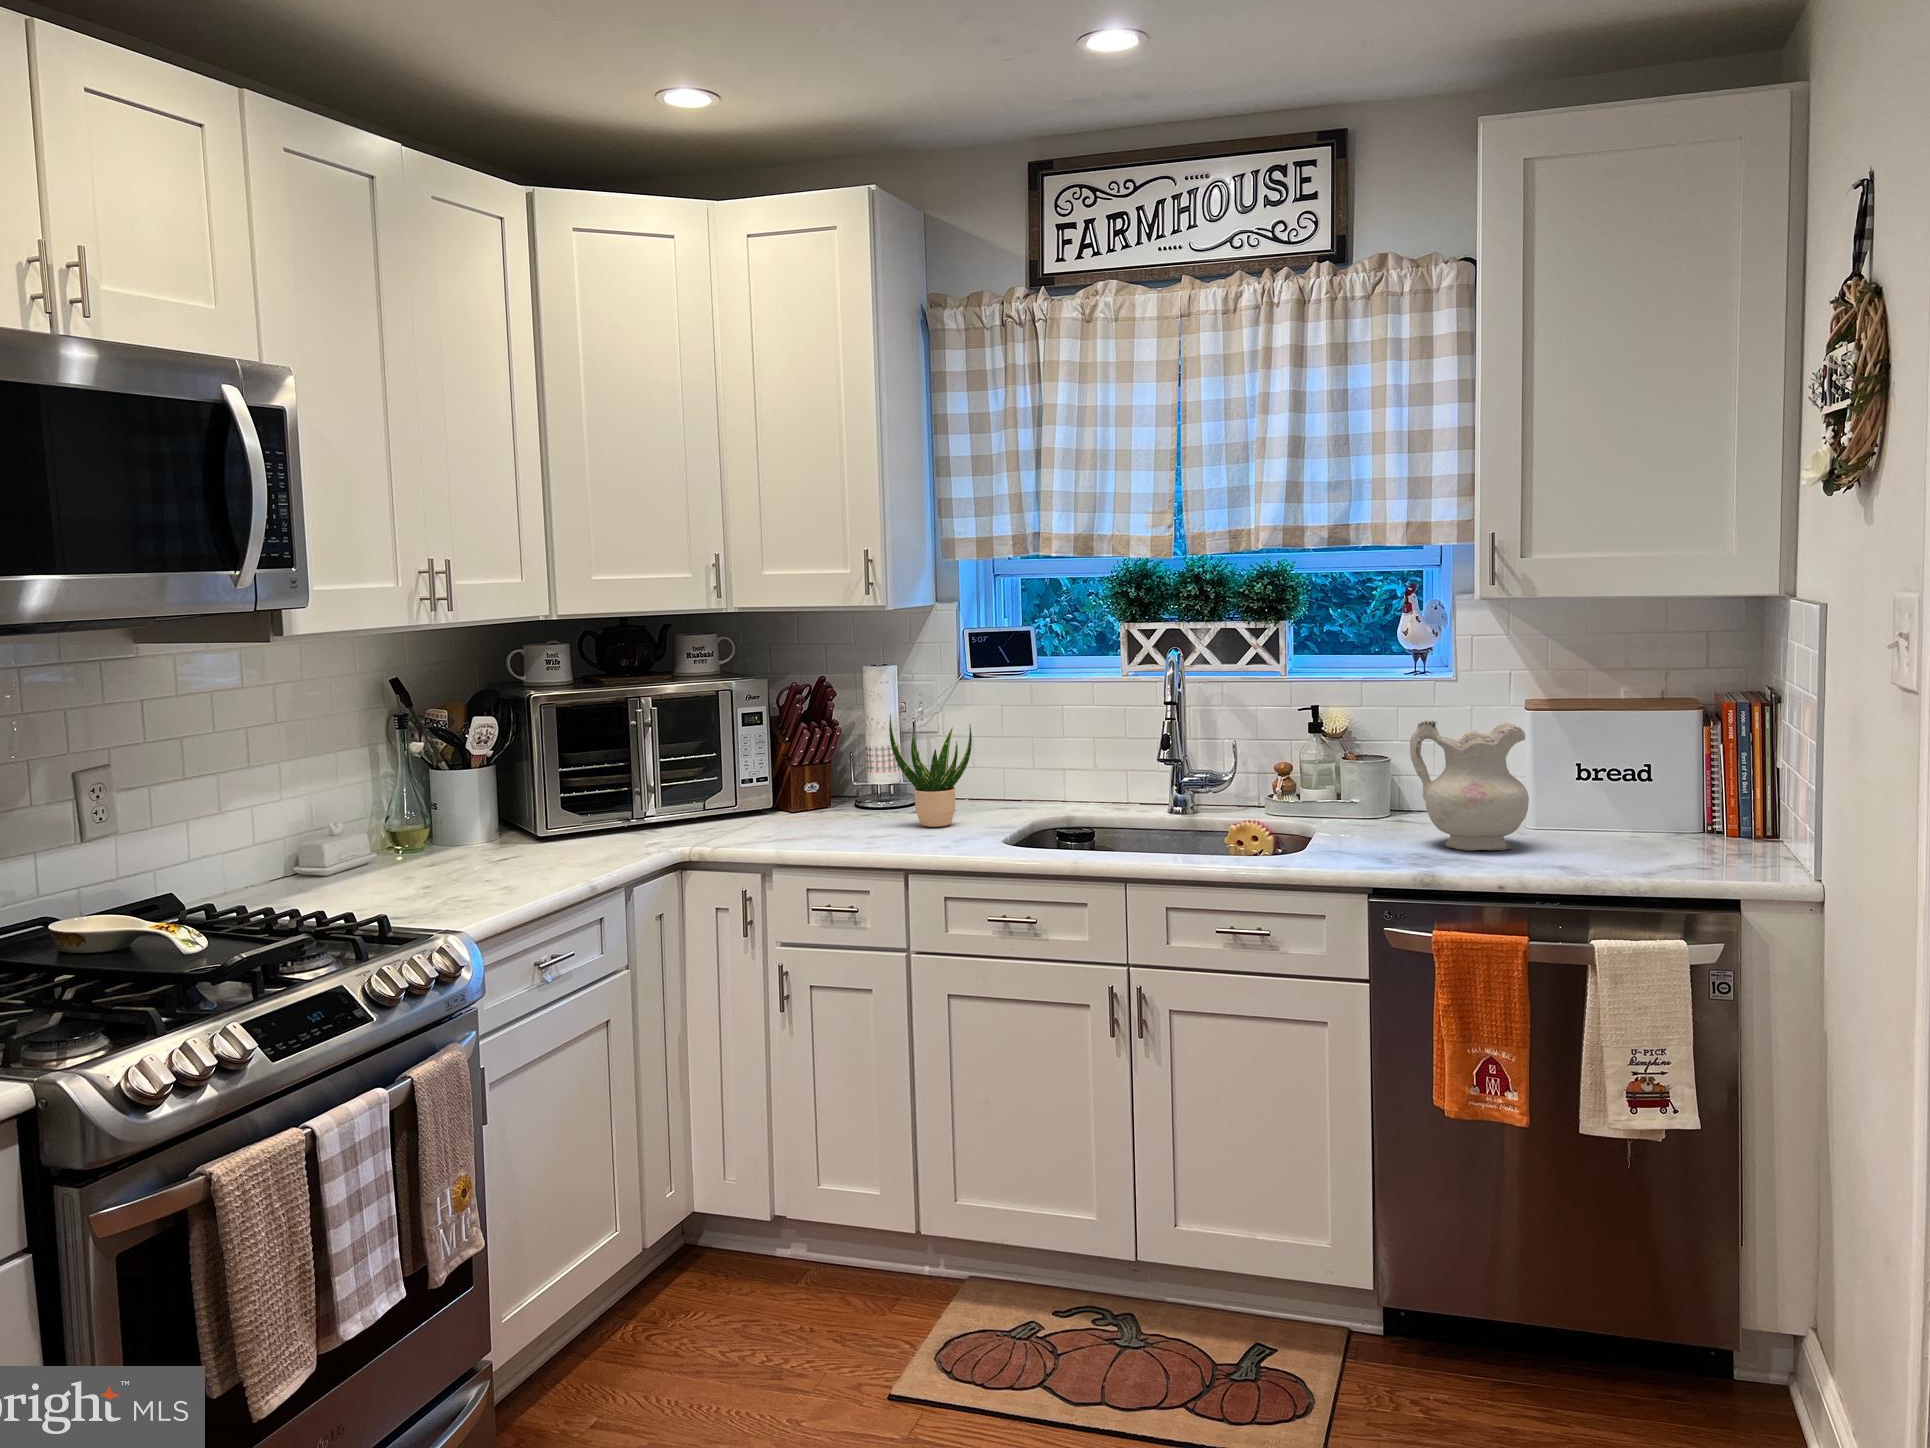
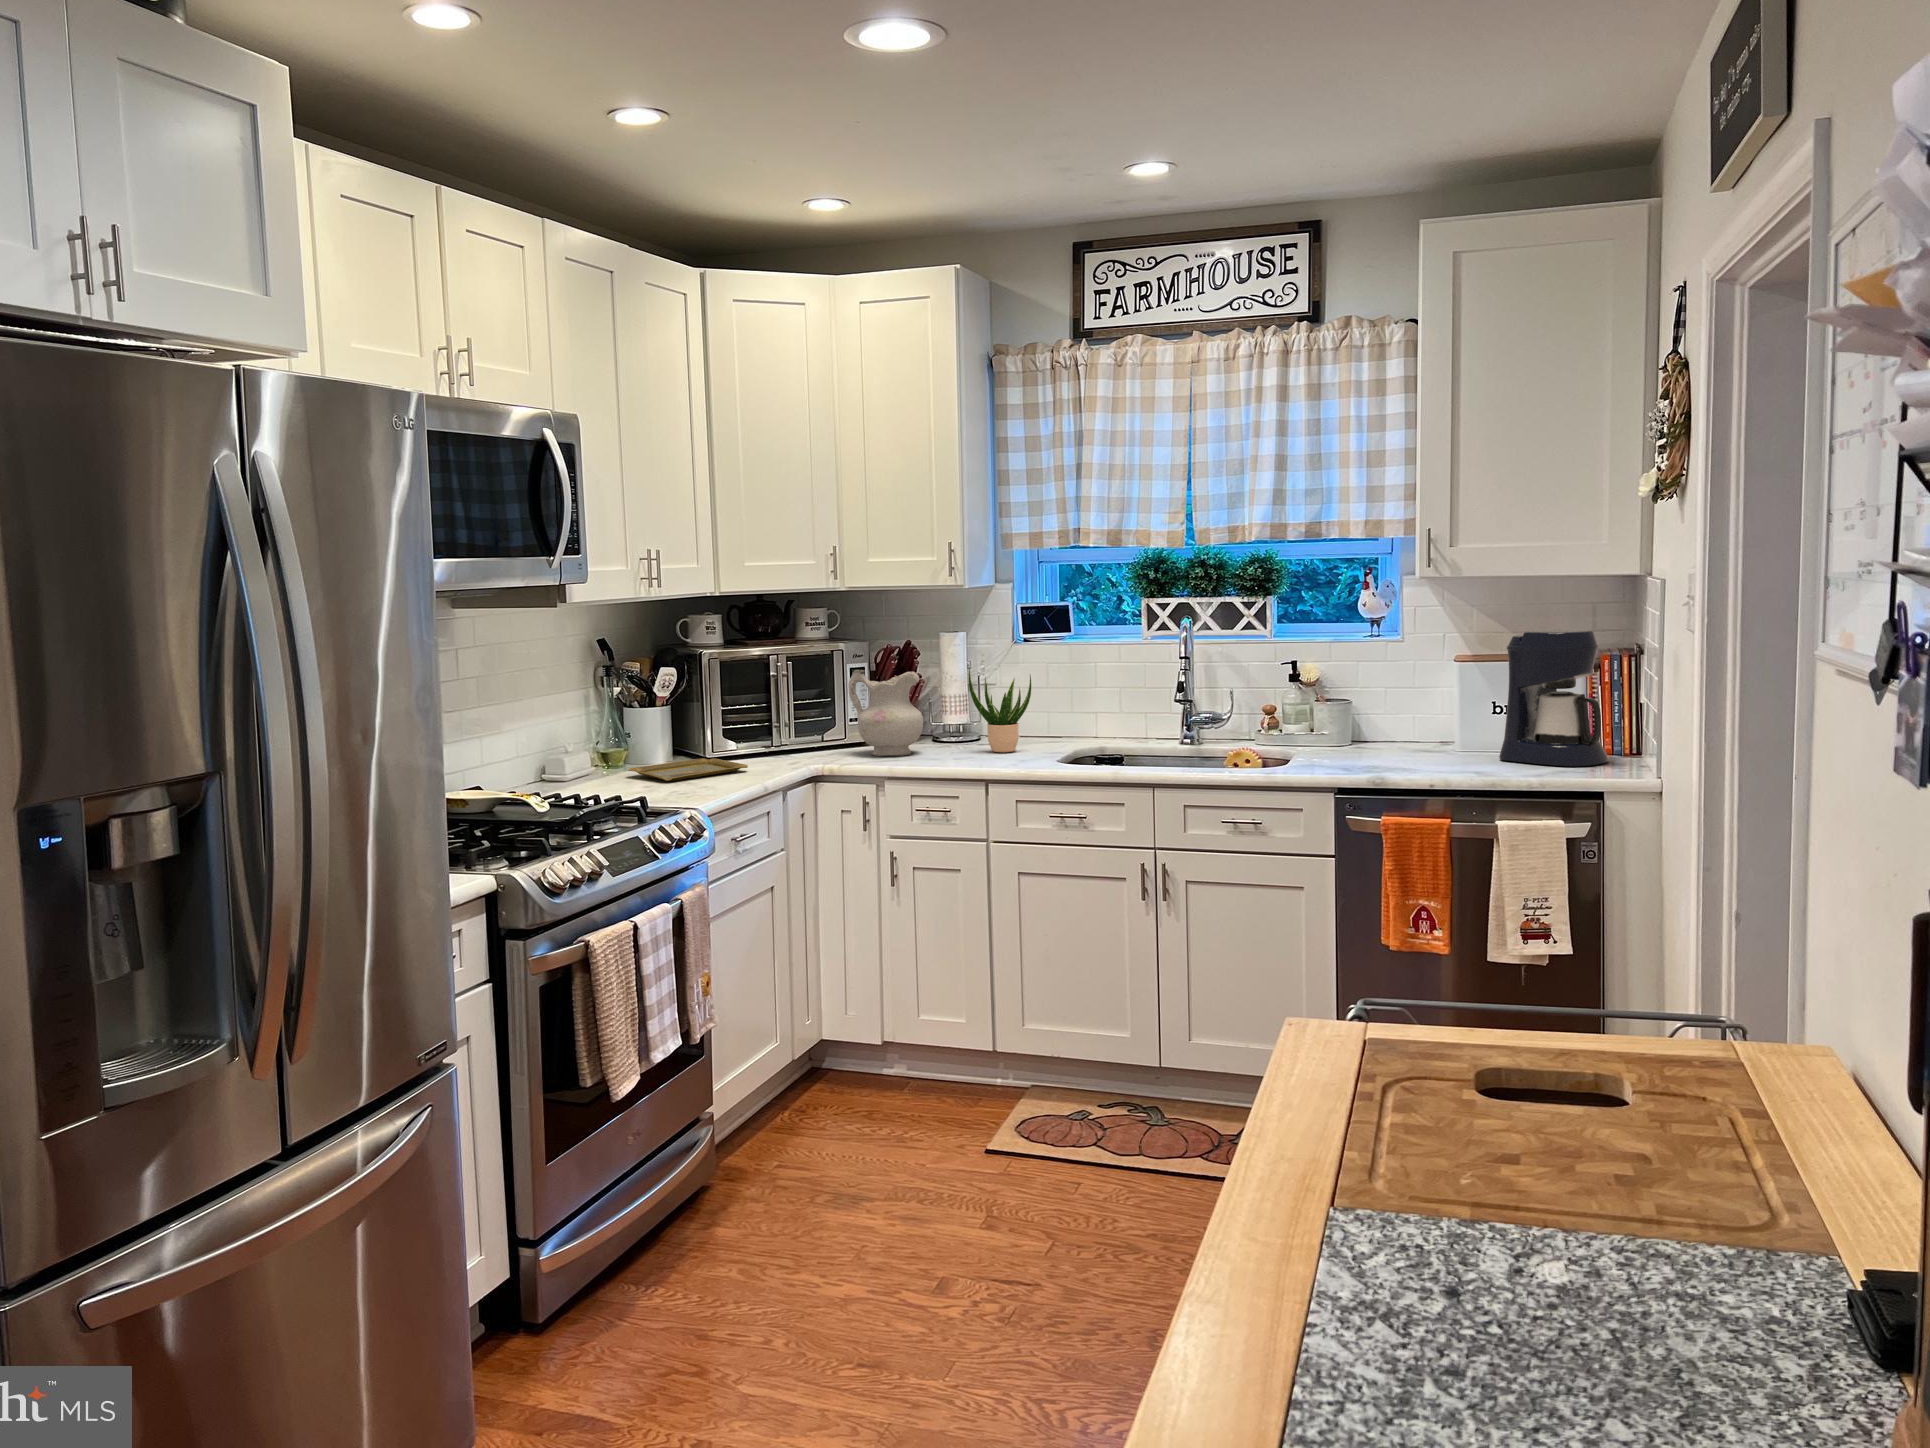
coffee maker: none [1588,666,1736,856] -> present [1499,628,1608,767]
ceramic pitcher: present [1410,721,1529,850] -> present [849,670,923,756]
tray: none [414,839,583,877] -> present [628,758,748,781]

